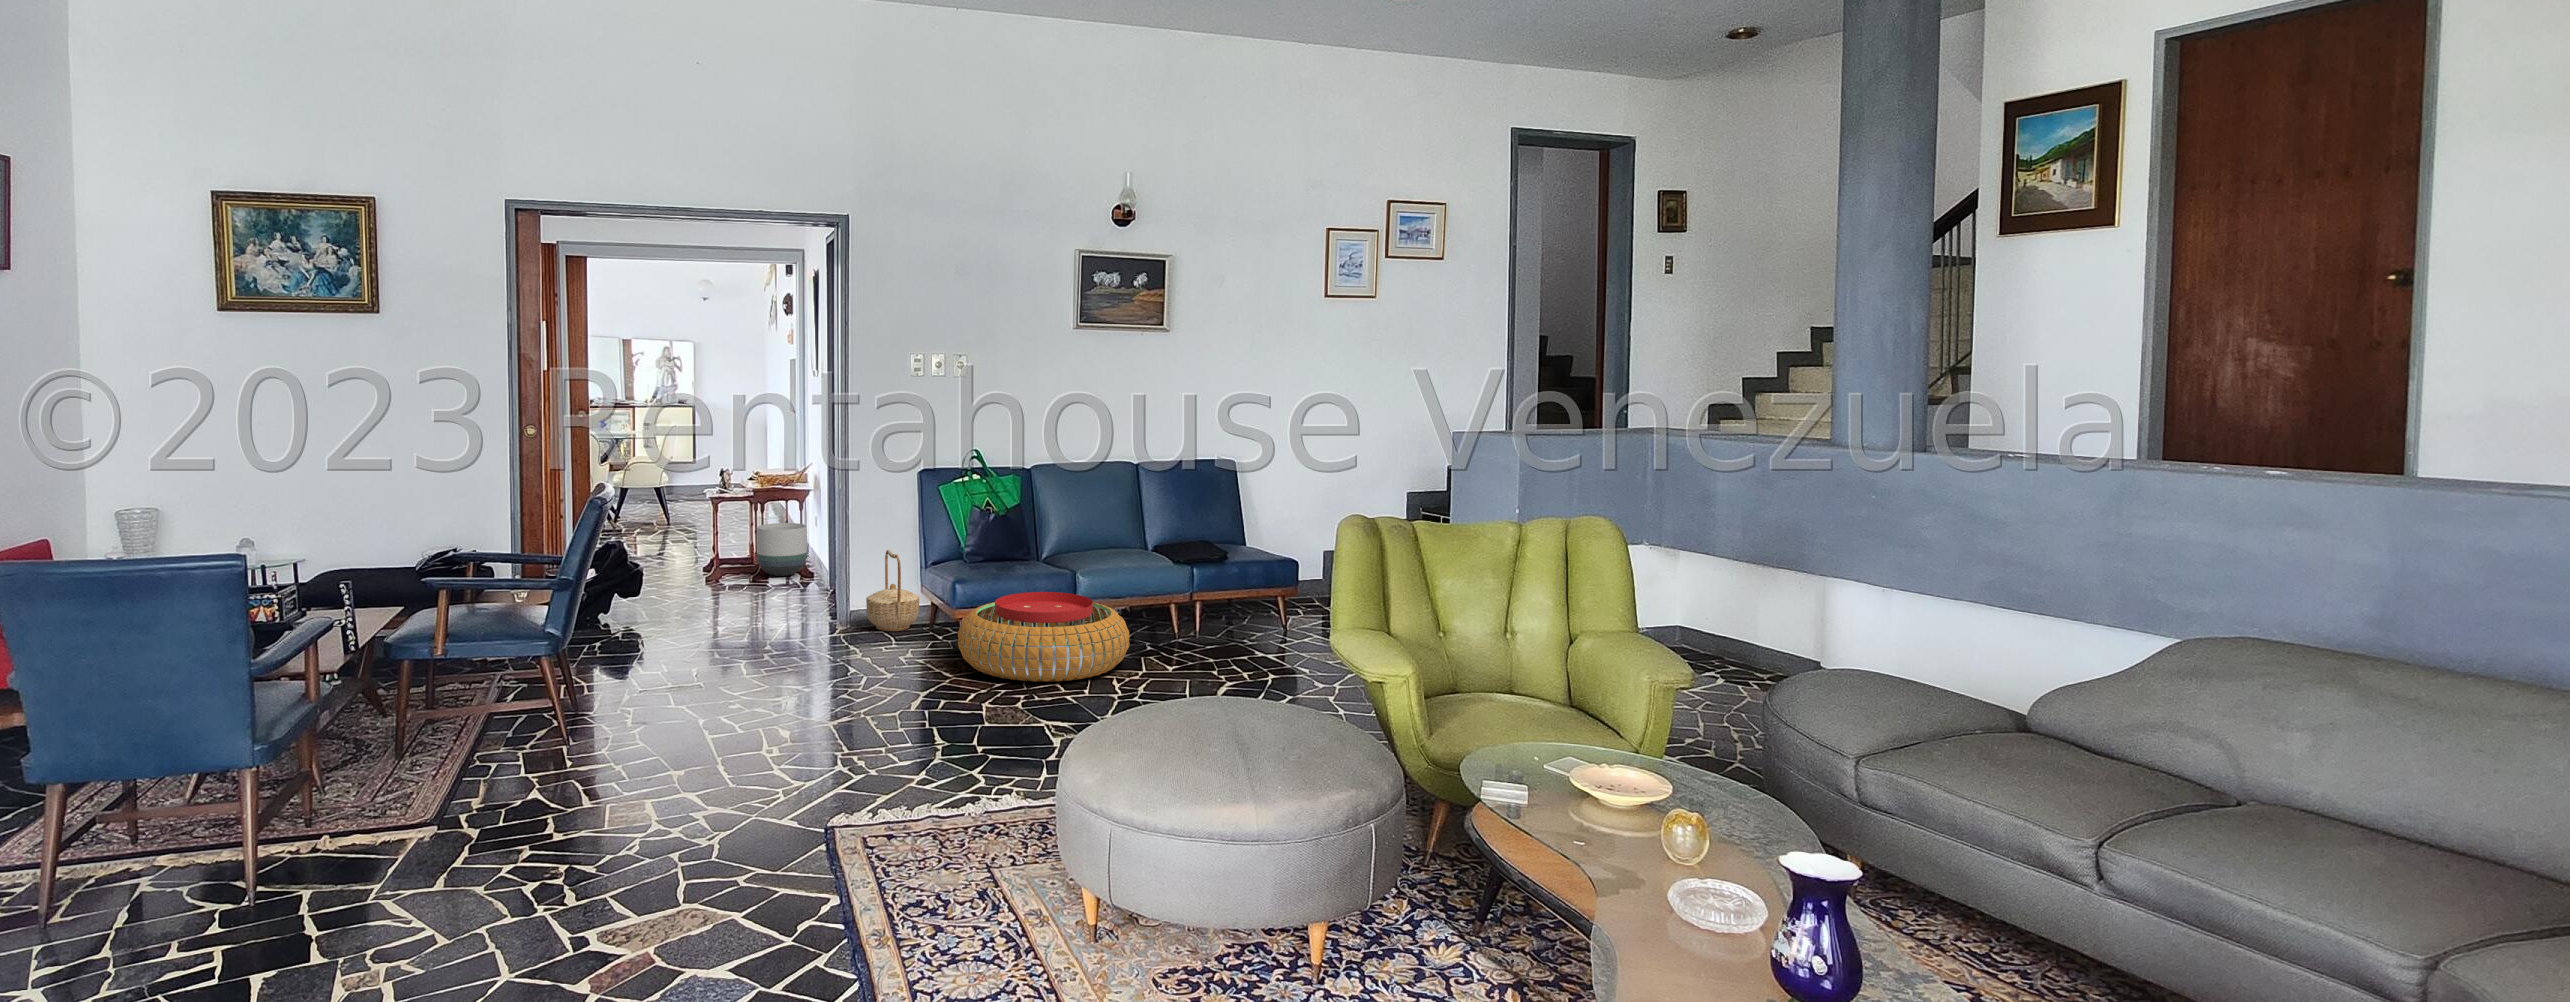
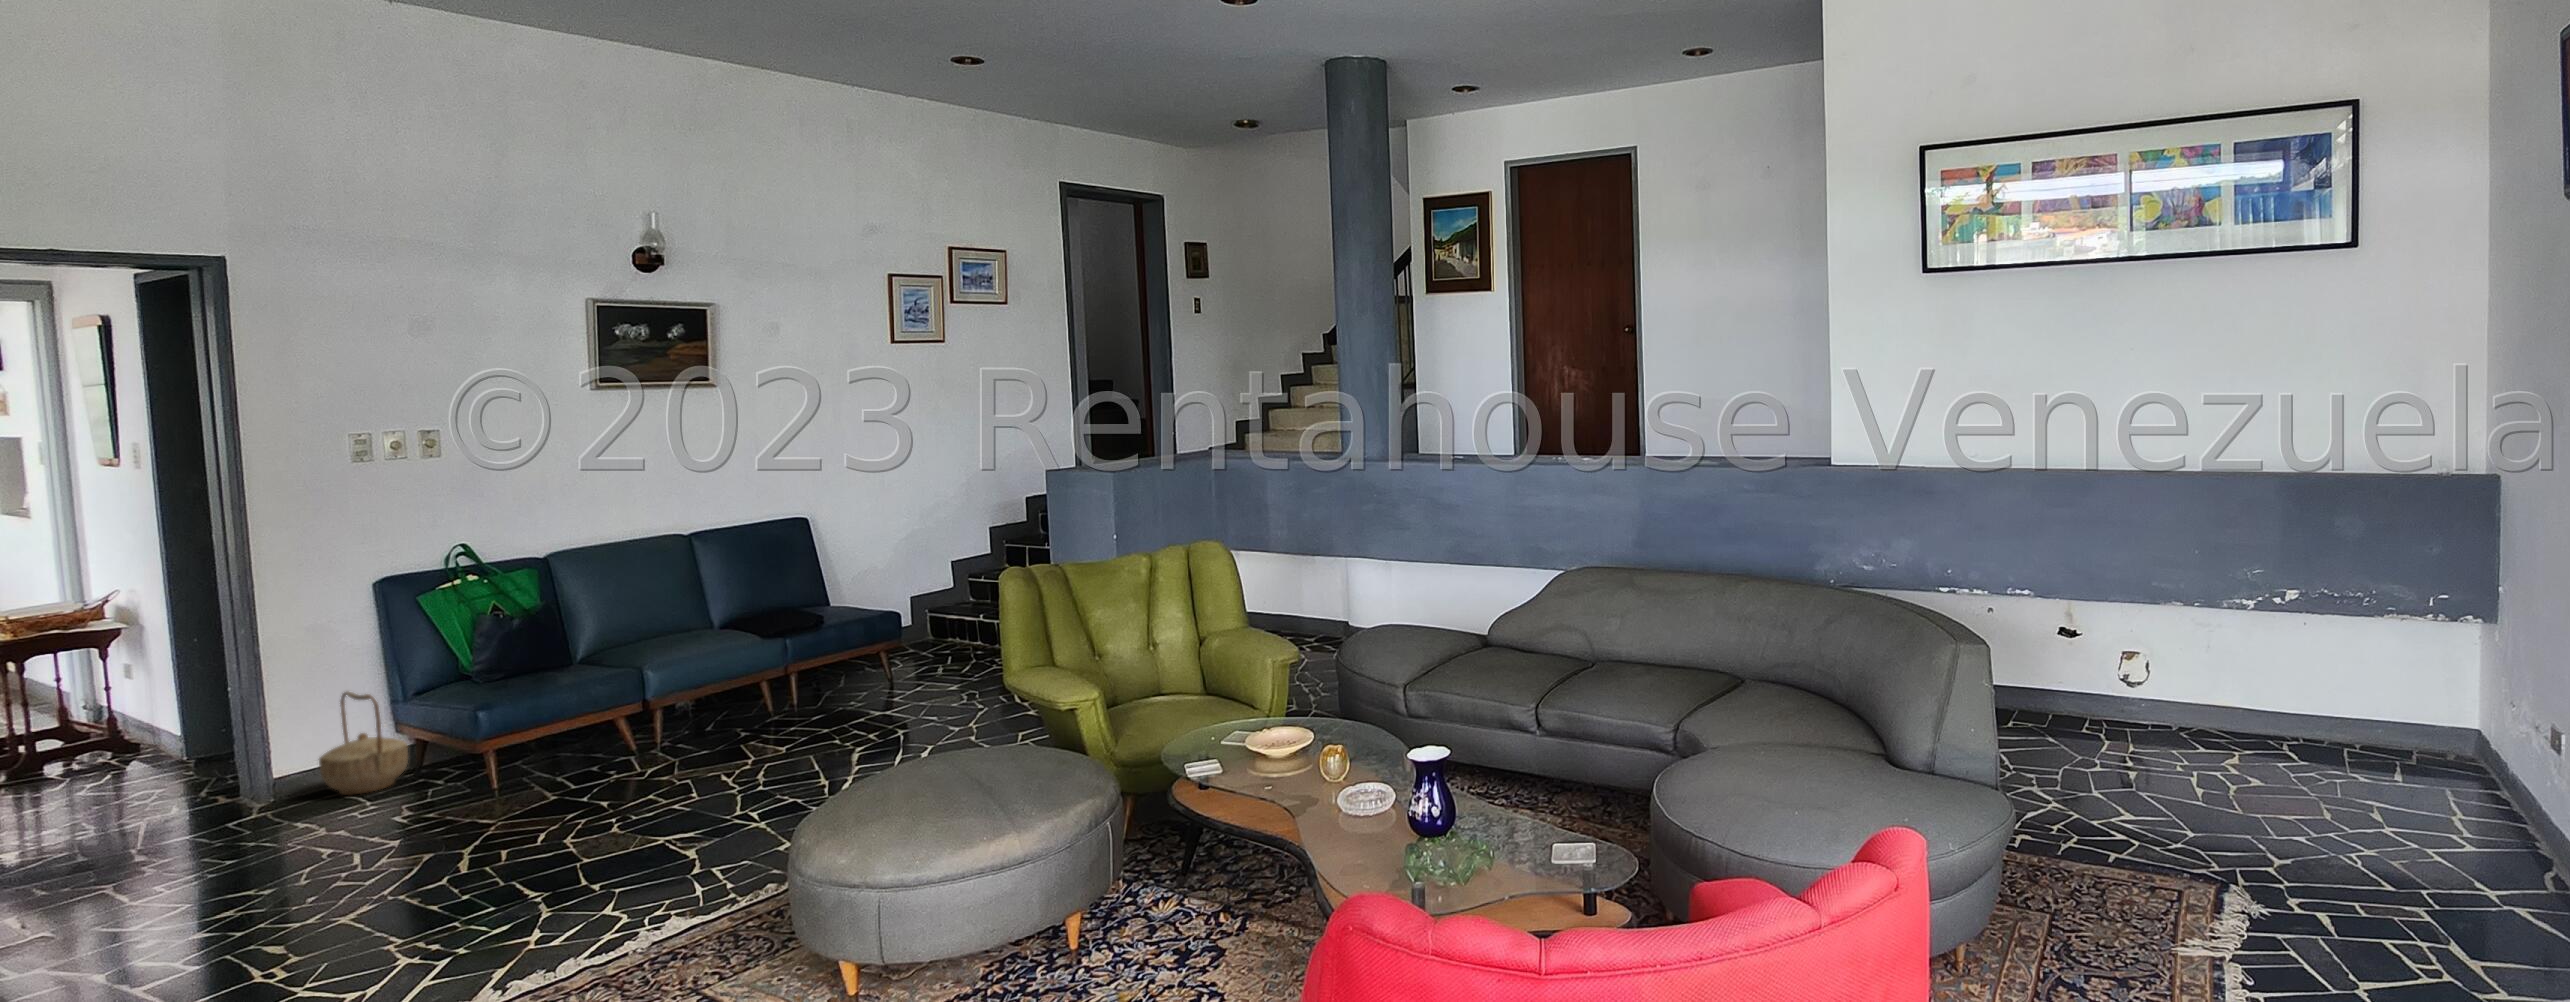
planter: present [757,523,807,576] -> none [46,684,150,764]
pouf: present [958,592,1129,682] -> none [498,696,733,809]

